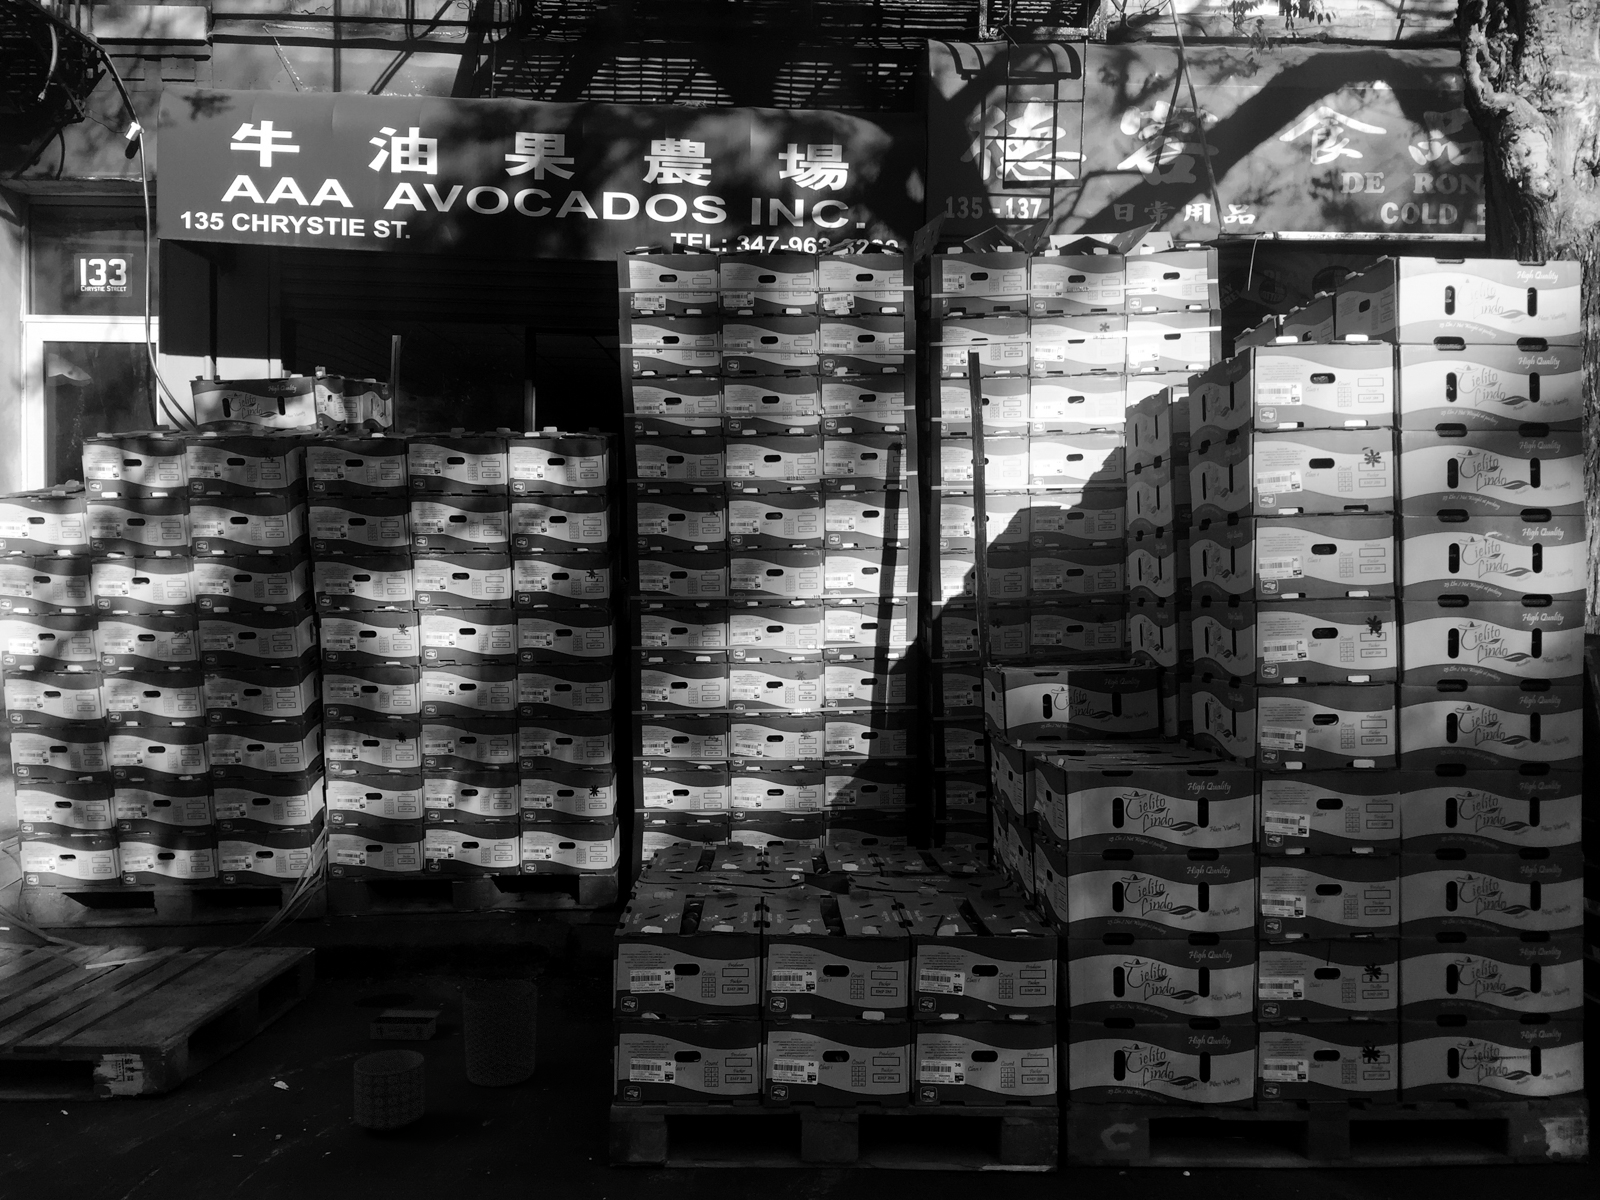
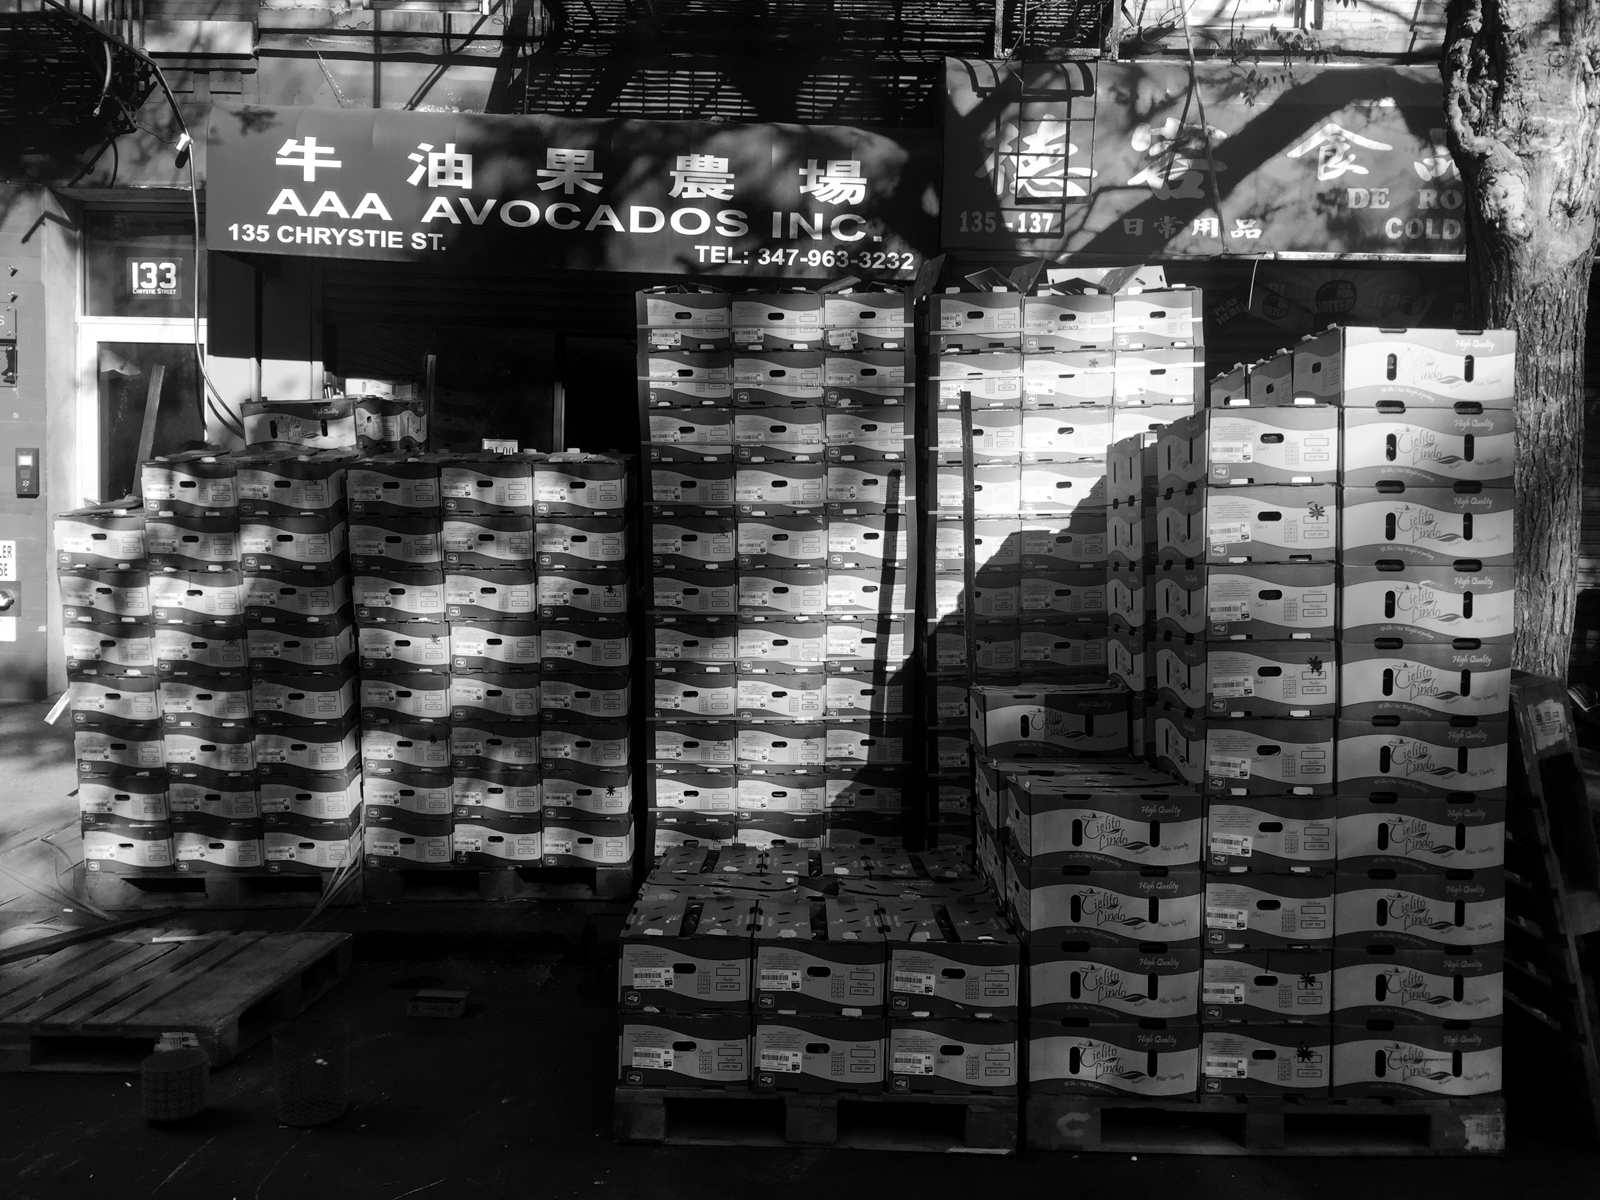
waste bin: present [463,980,537,1087] -> present [272,1017,350,1126]
planter: present [354,1050,425,1131] -> present [141,1048,209,1122]

